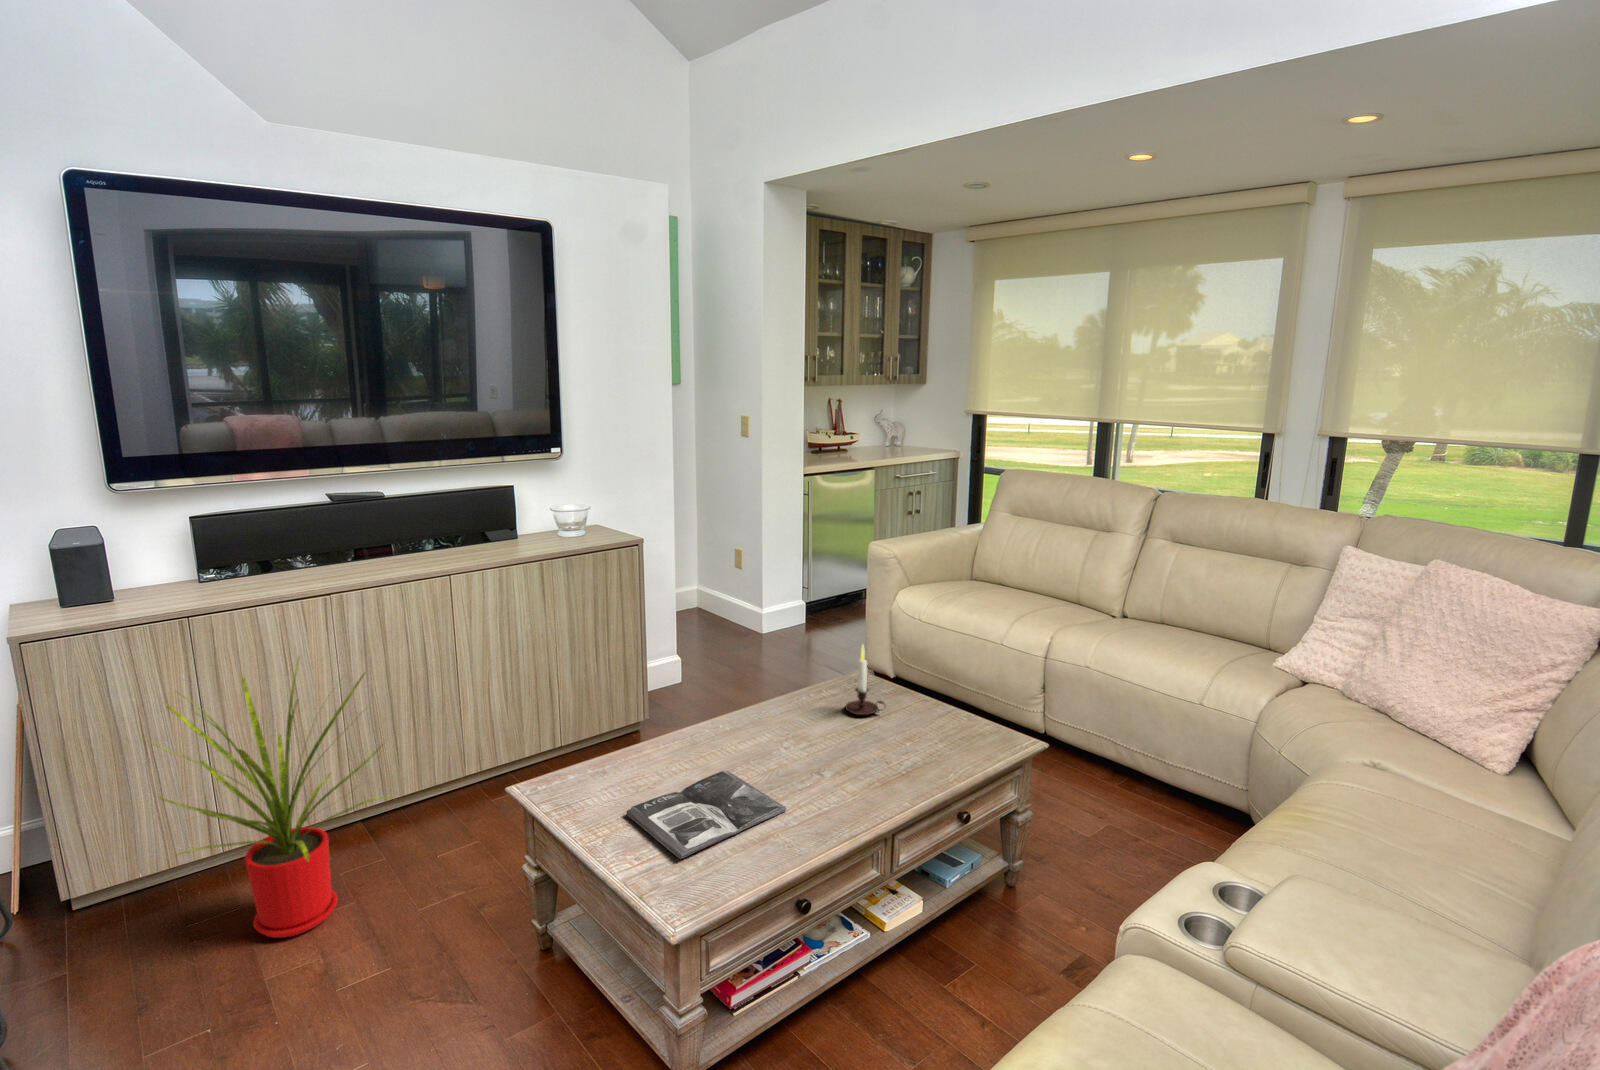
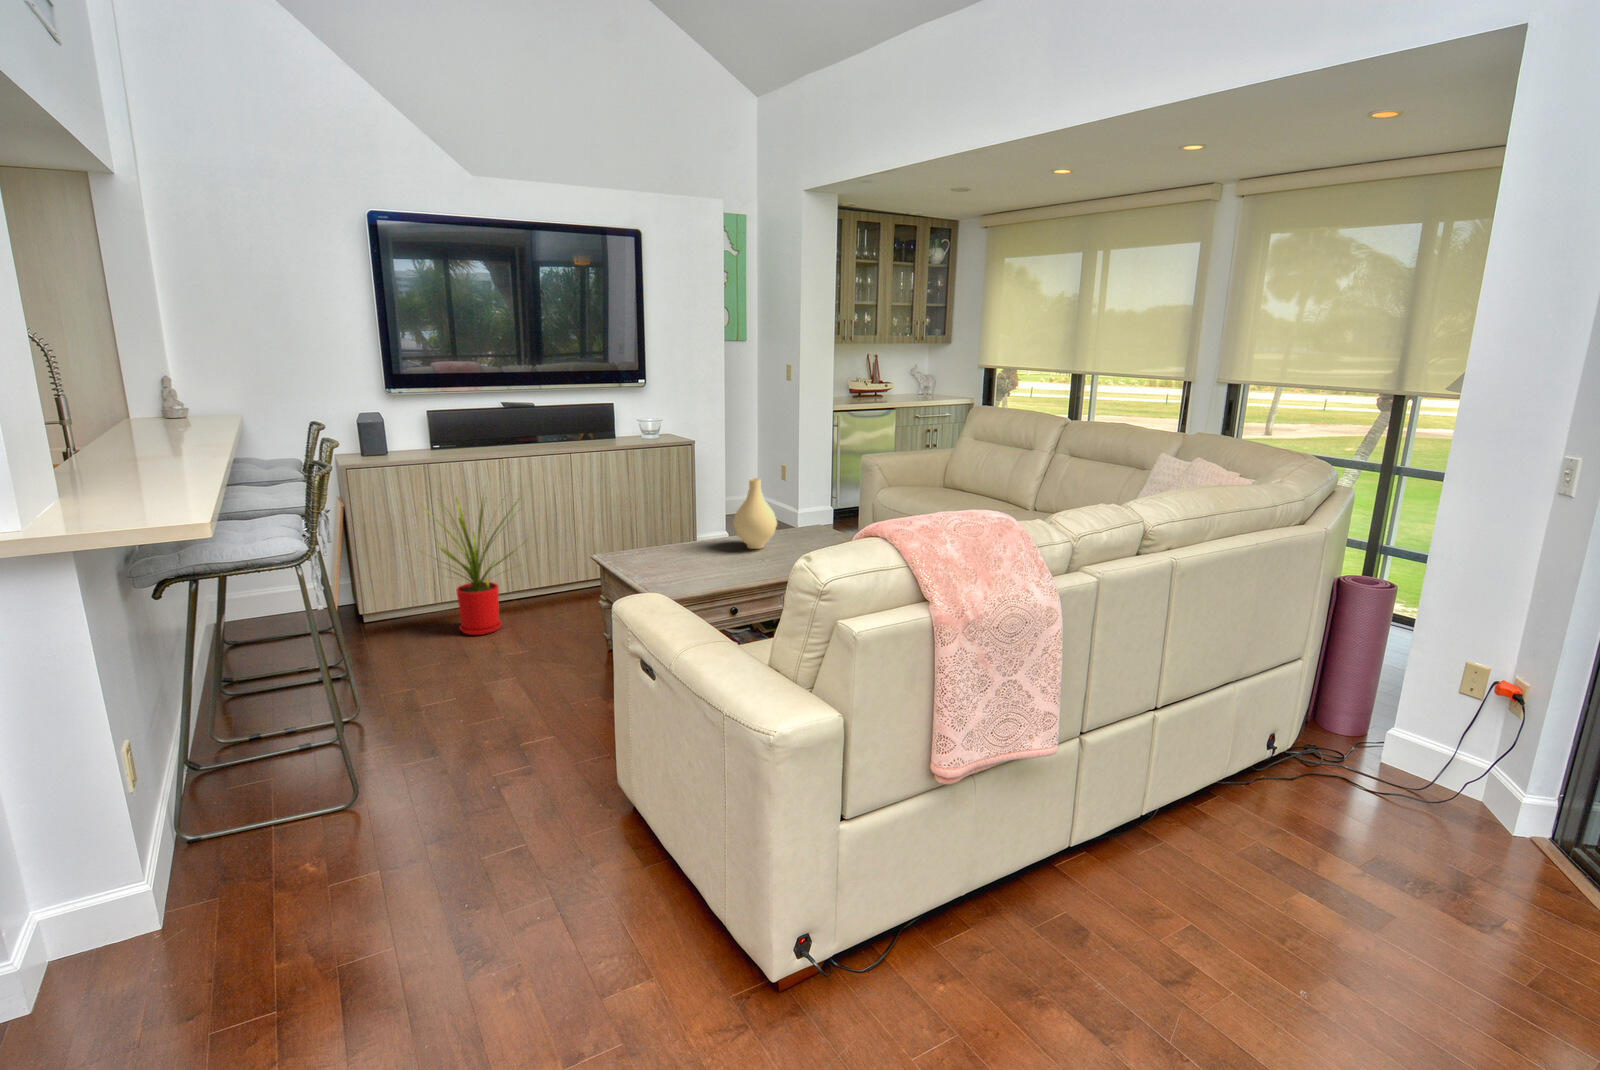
vase: none [758,631,833,751] -> present [733,478,777,549]
candle: present [846,645,885,715] -> none [795,494,818,538]
magazine: present [626,771,786,859] -> none [649,552,734,577]

